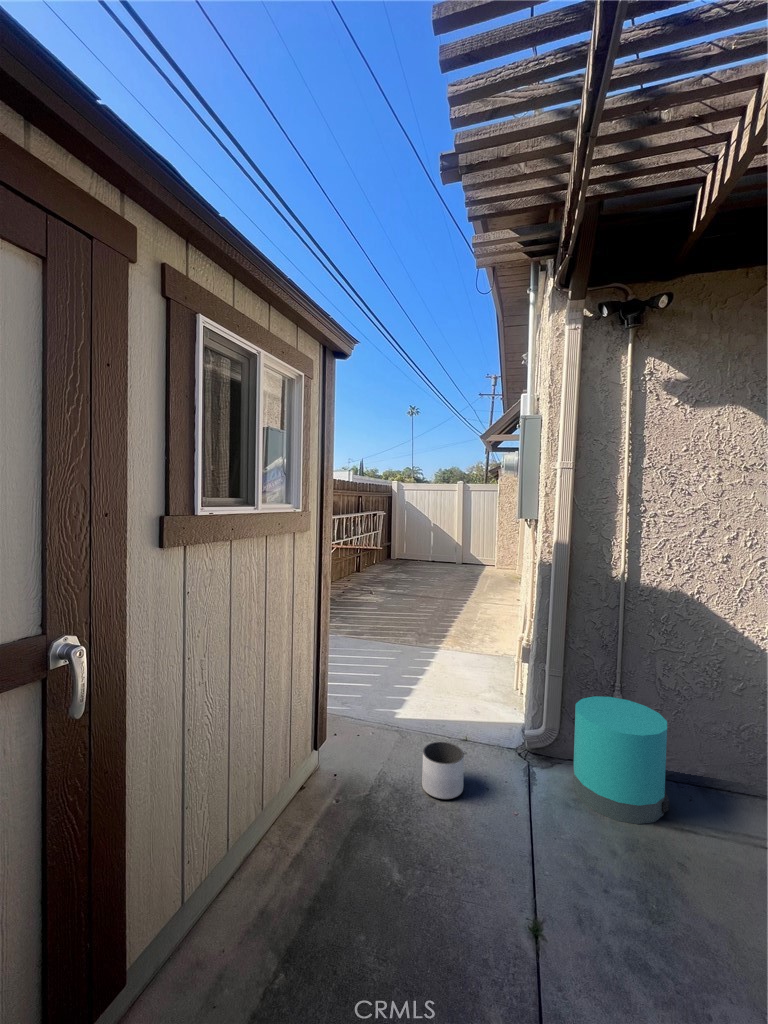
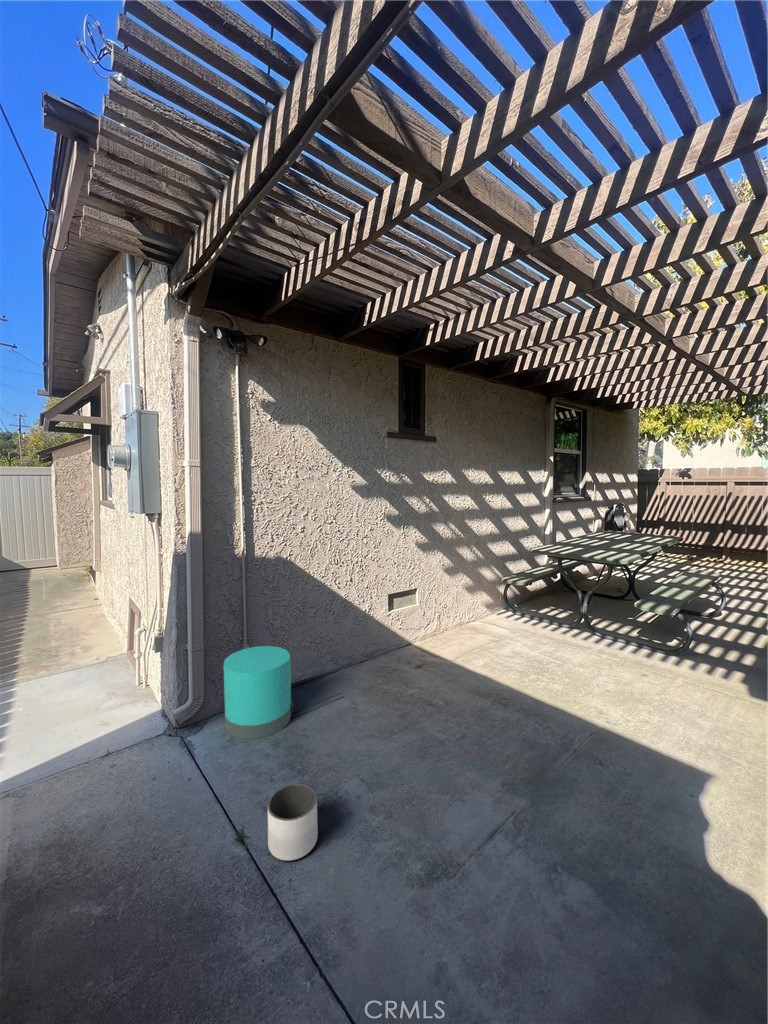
planter: present [422,742,464,799] -> present [268,784,318,861]

